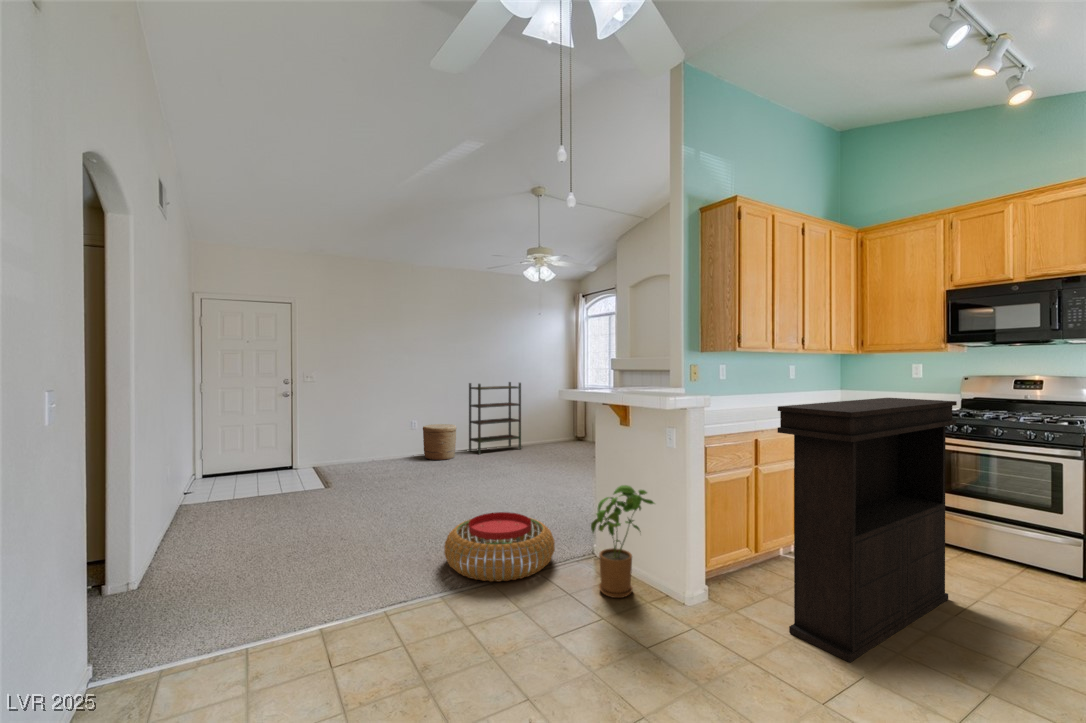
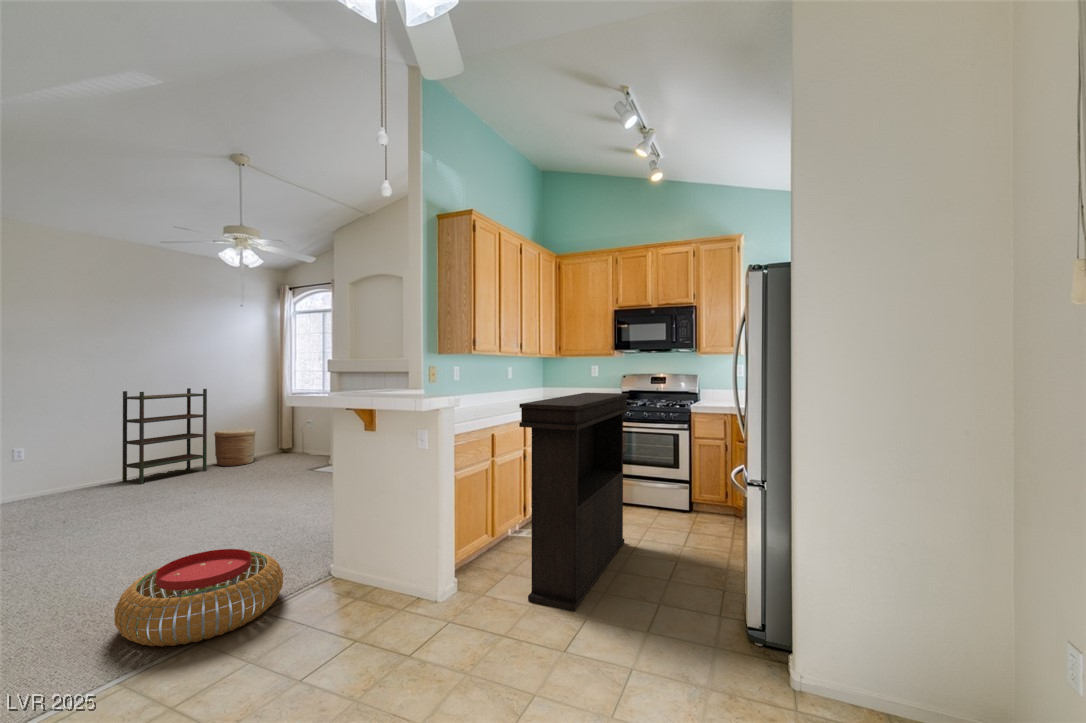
woven basket: present [423,424,456,460] -> present [214,428,256,466]
house plant: present [591,485,655,598] -> none [336,494,408,616]

